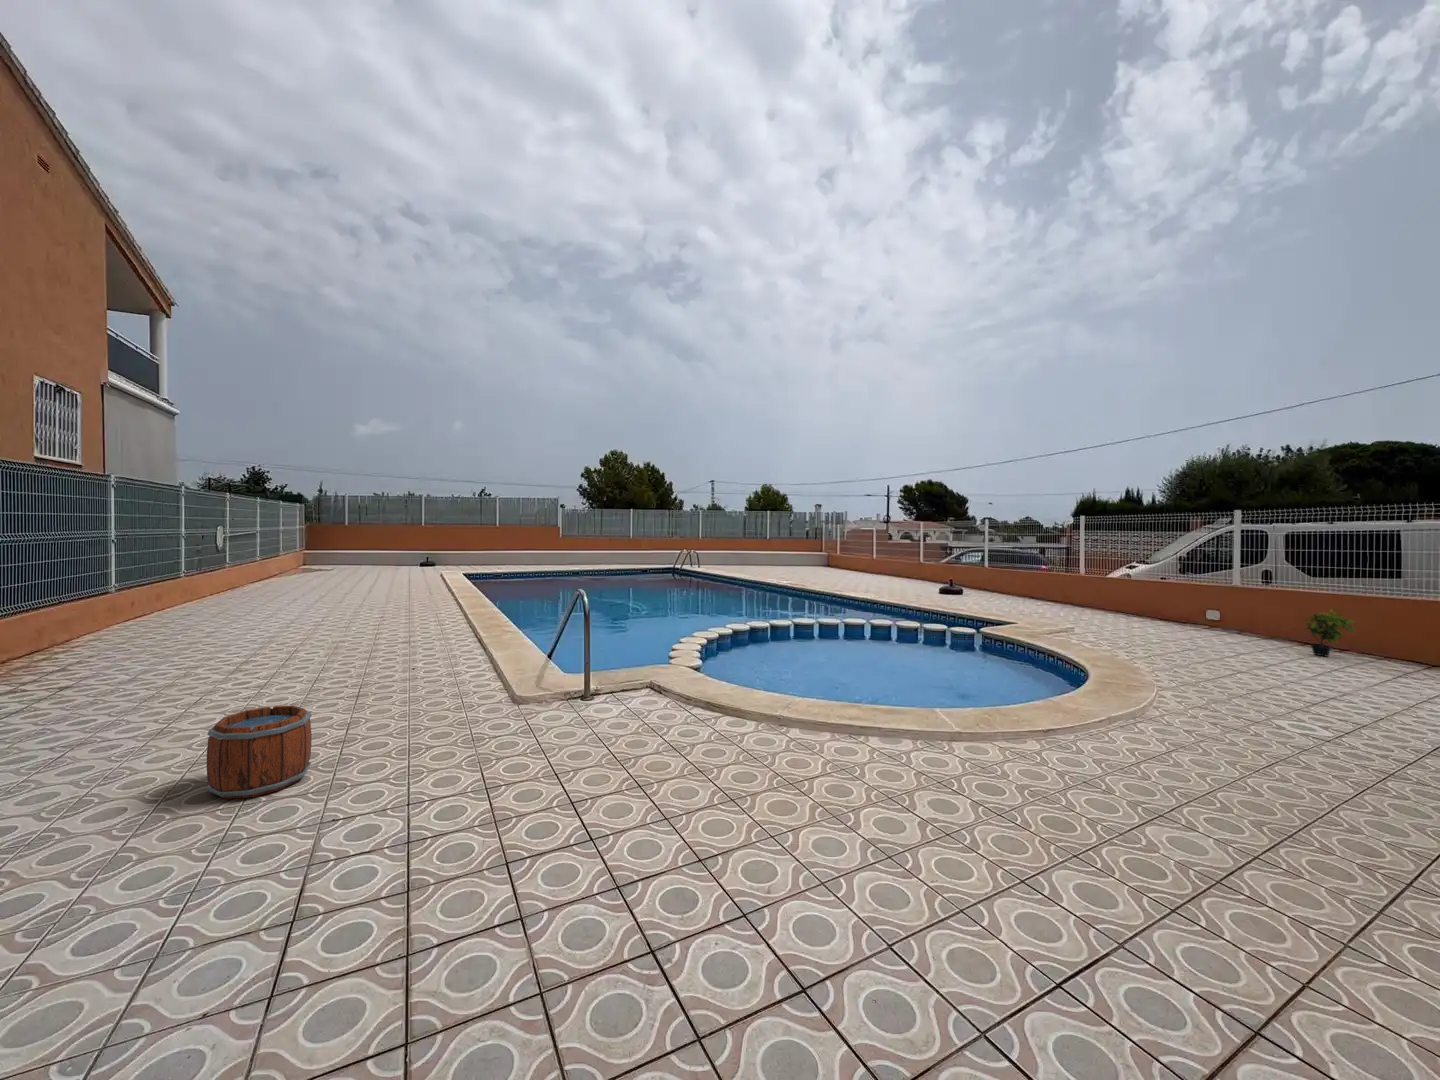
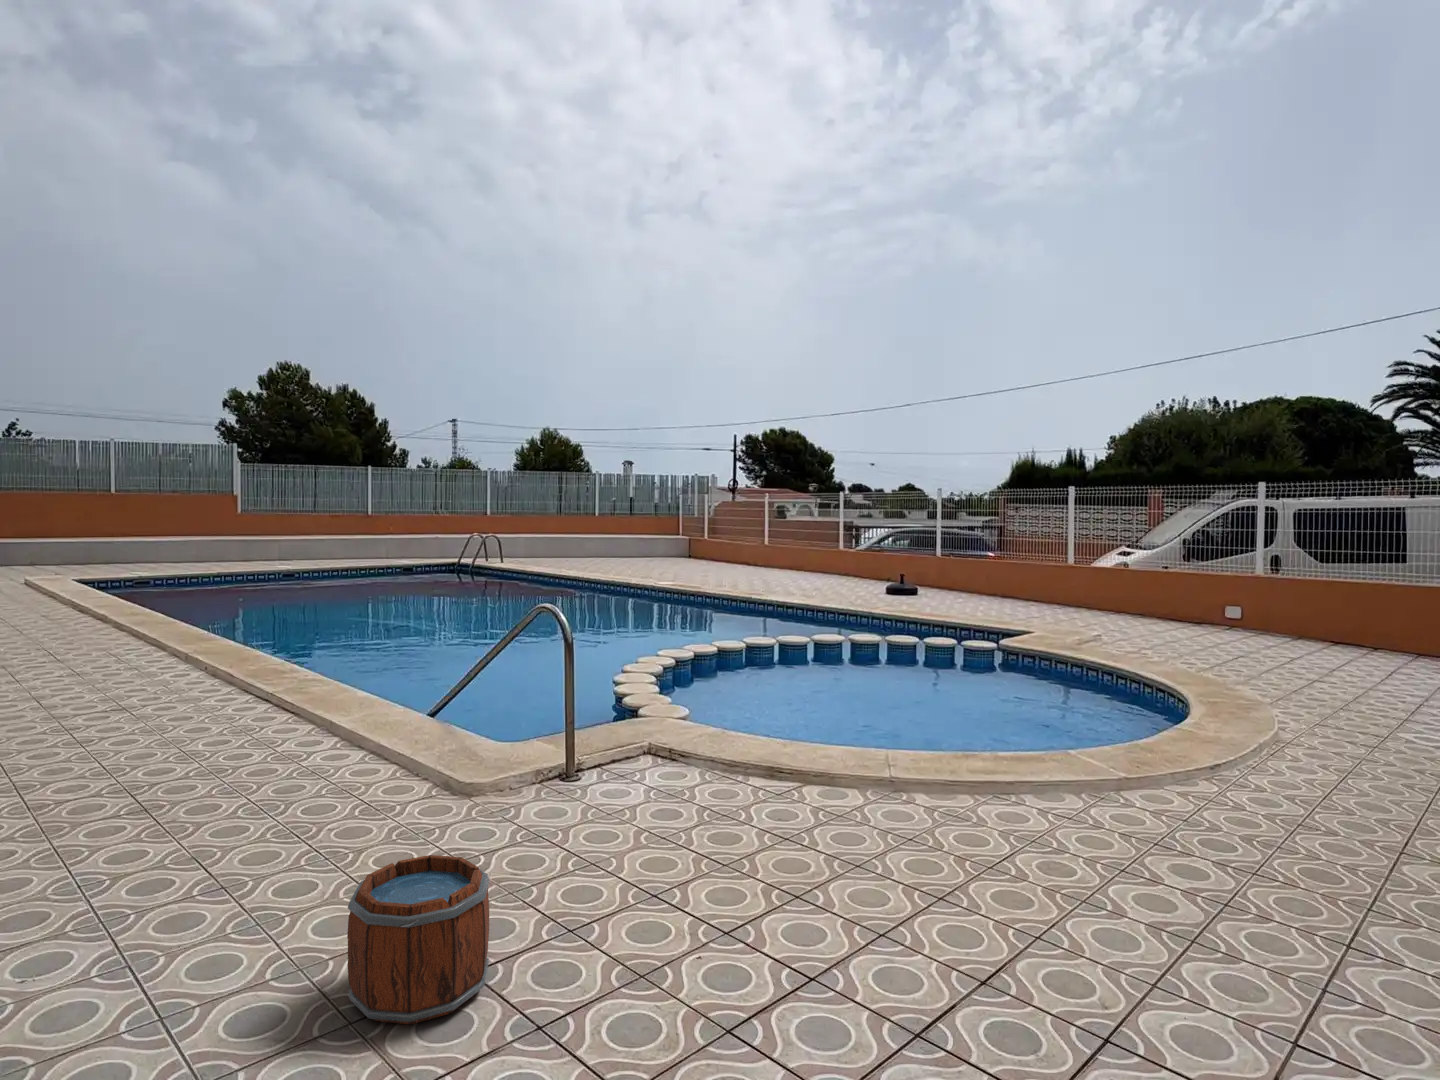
potted plant: present [1306,610,1355,657] -> none [1319,596,1368,648]

